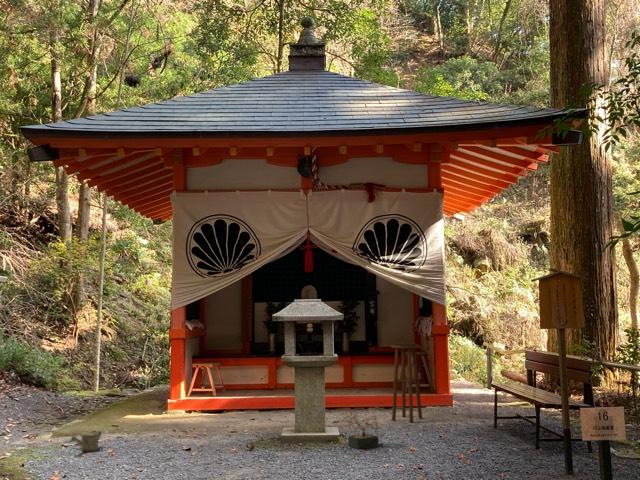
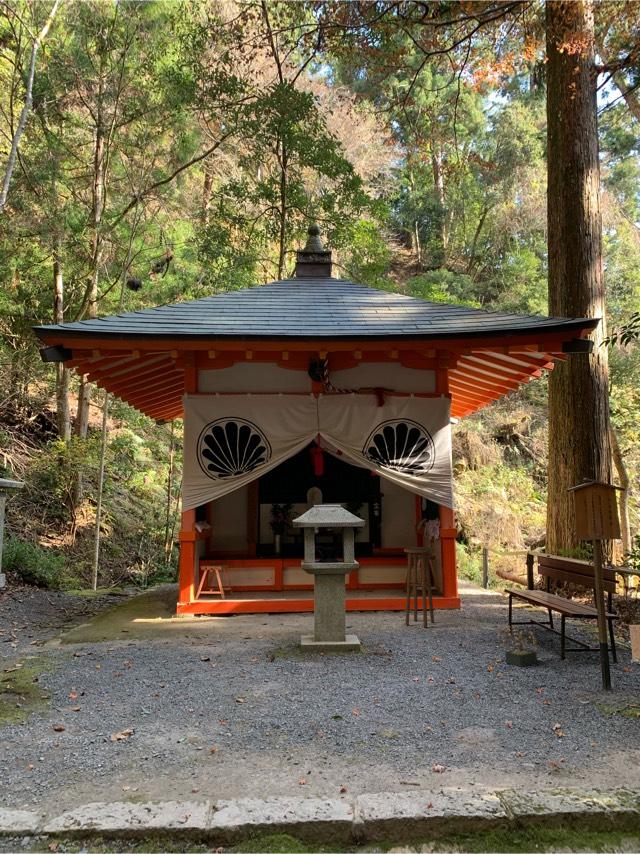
decorative plant: present [341,411,380,449] -> present [498,625,537,666]
watering can: present [71,431,101,452] -> none [84,643,114,667]

